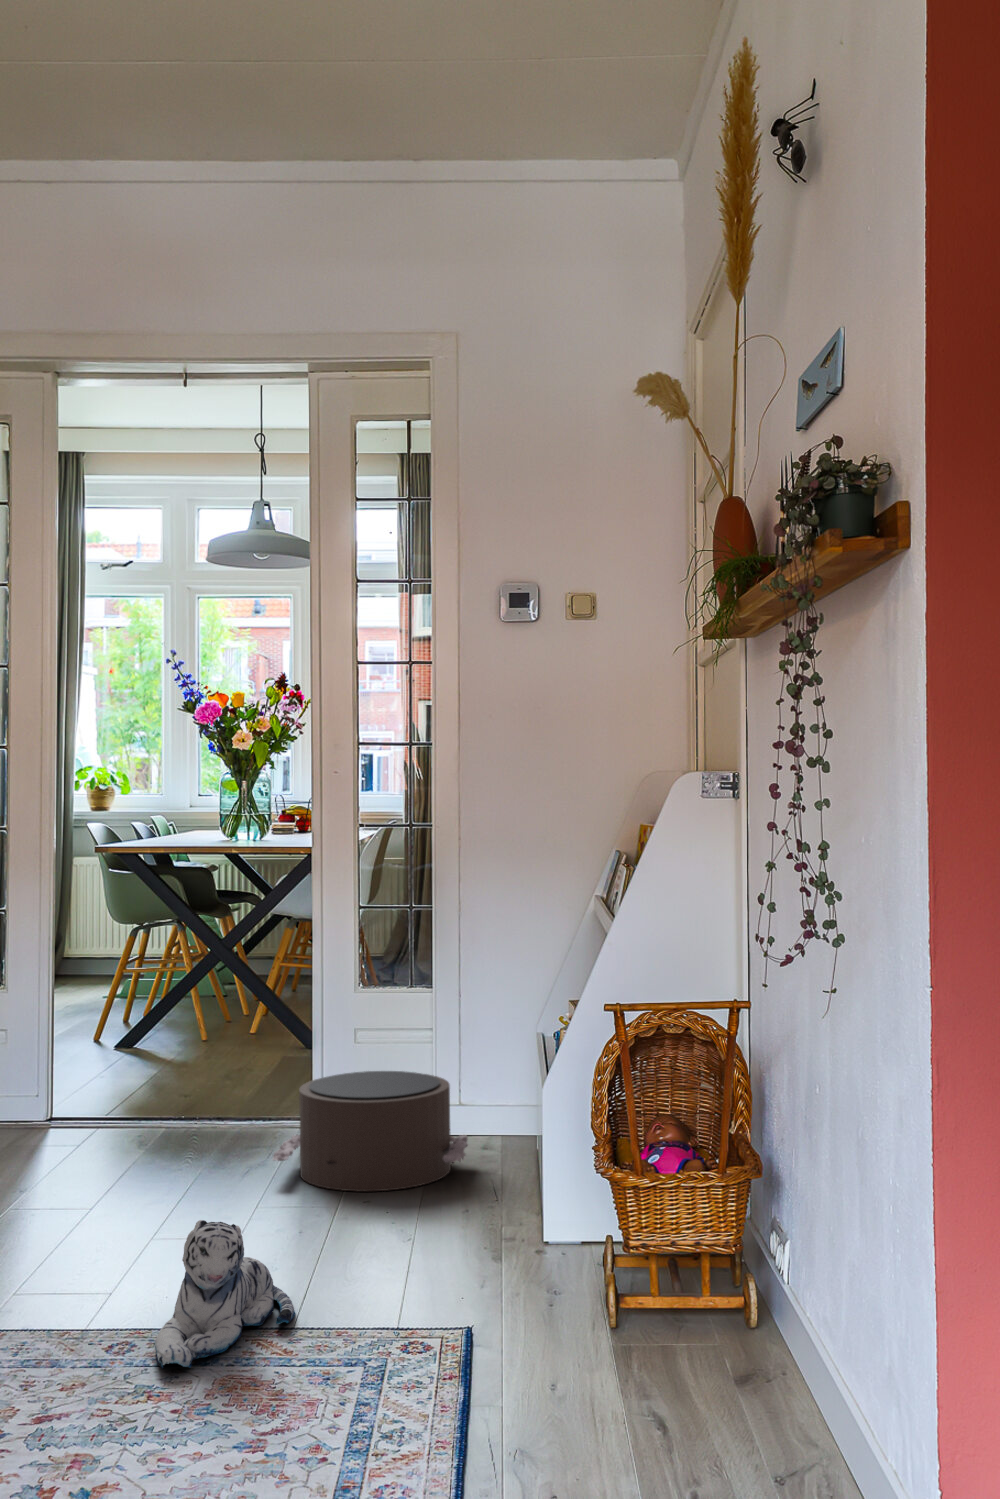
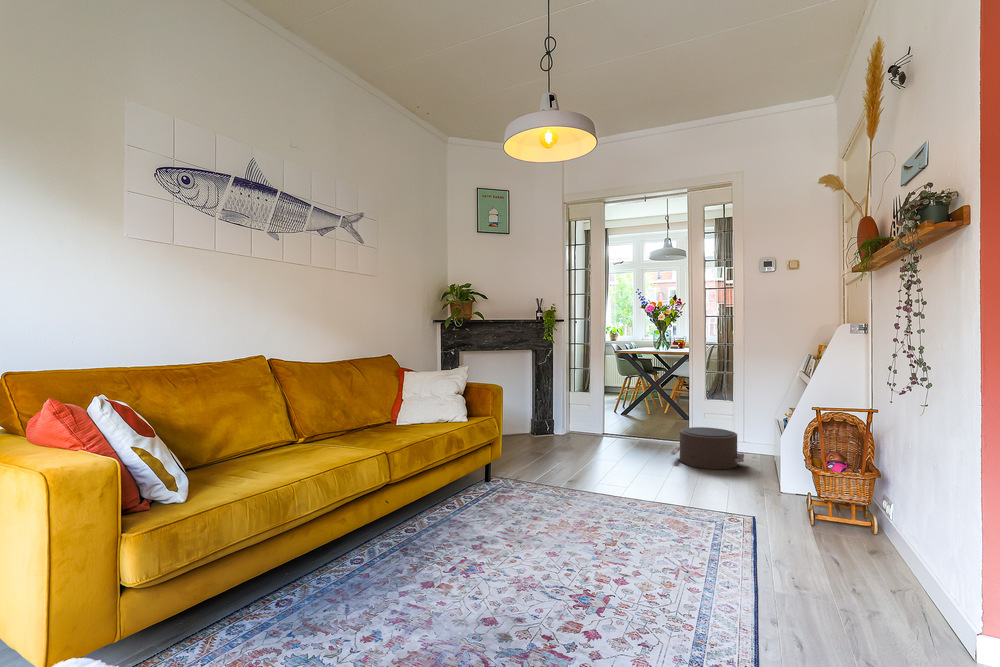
plush toy: present [155,1220,295,1368] -> none [640,467,687,514]

